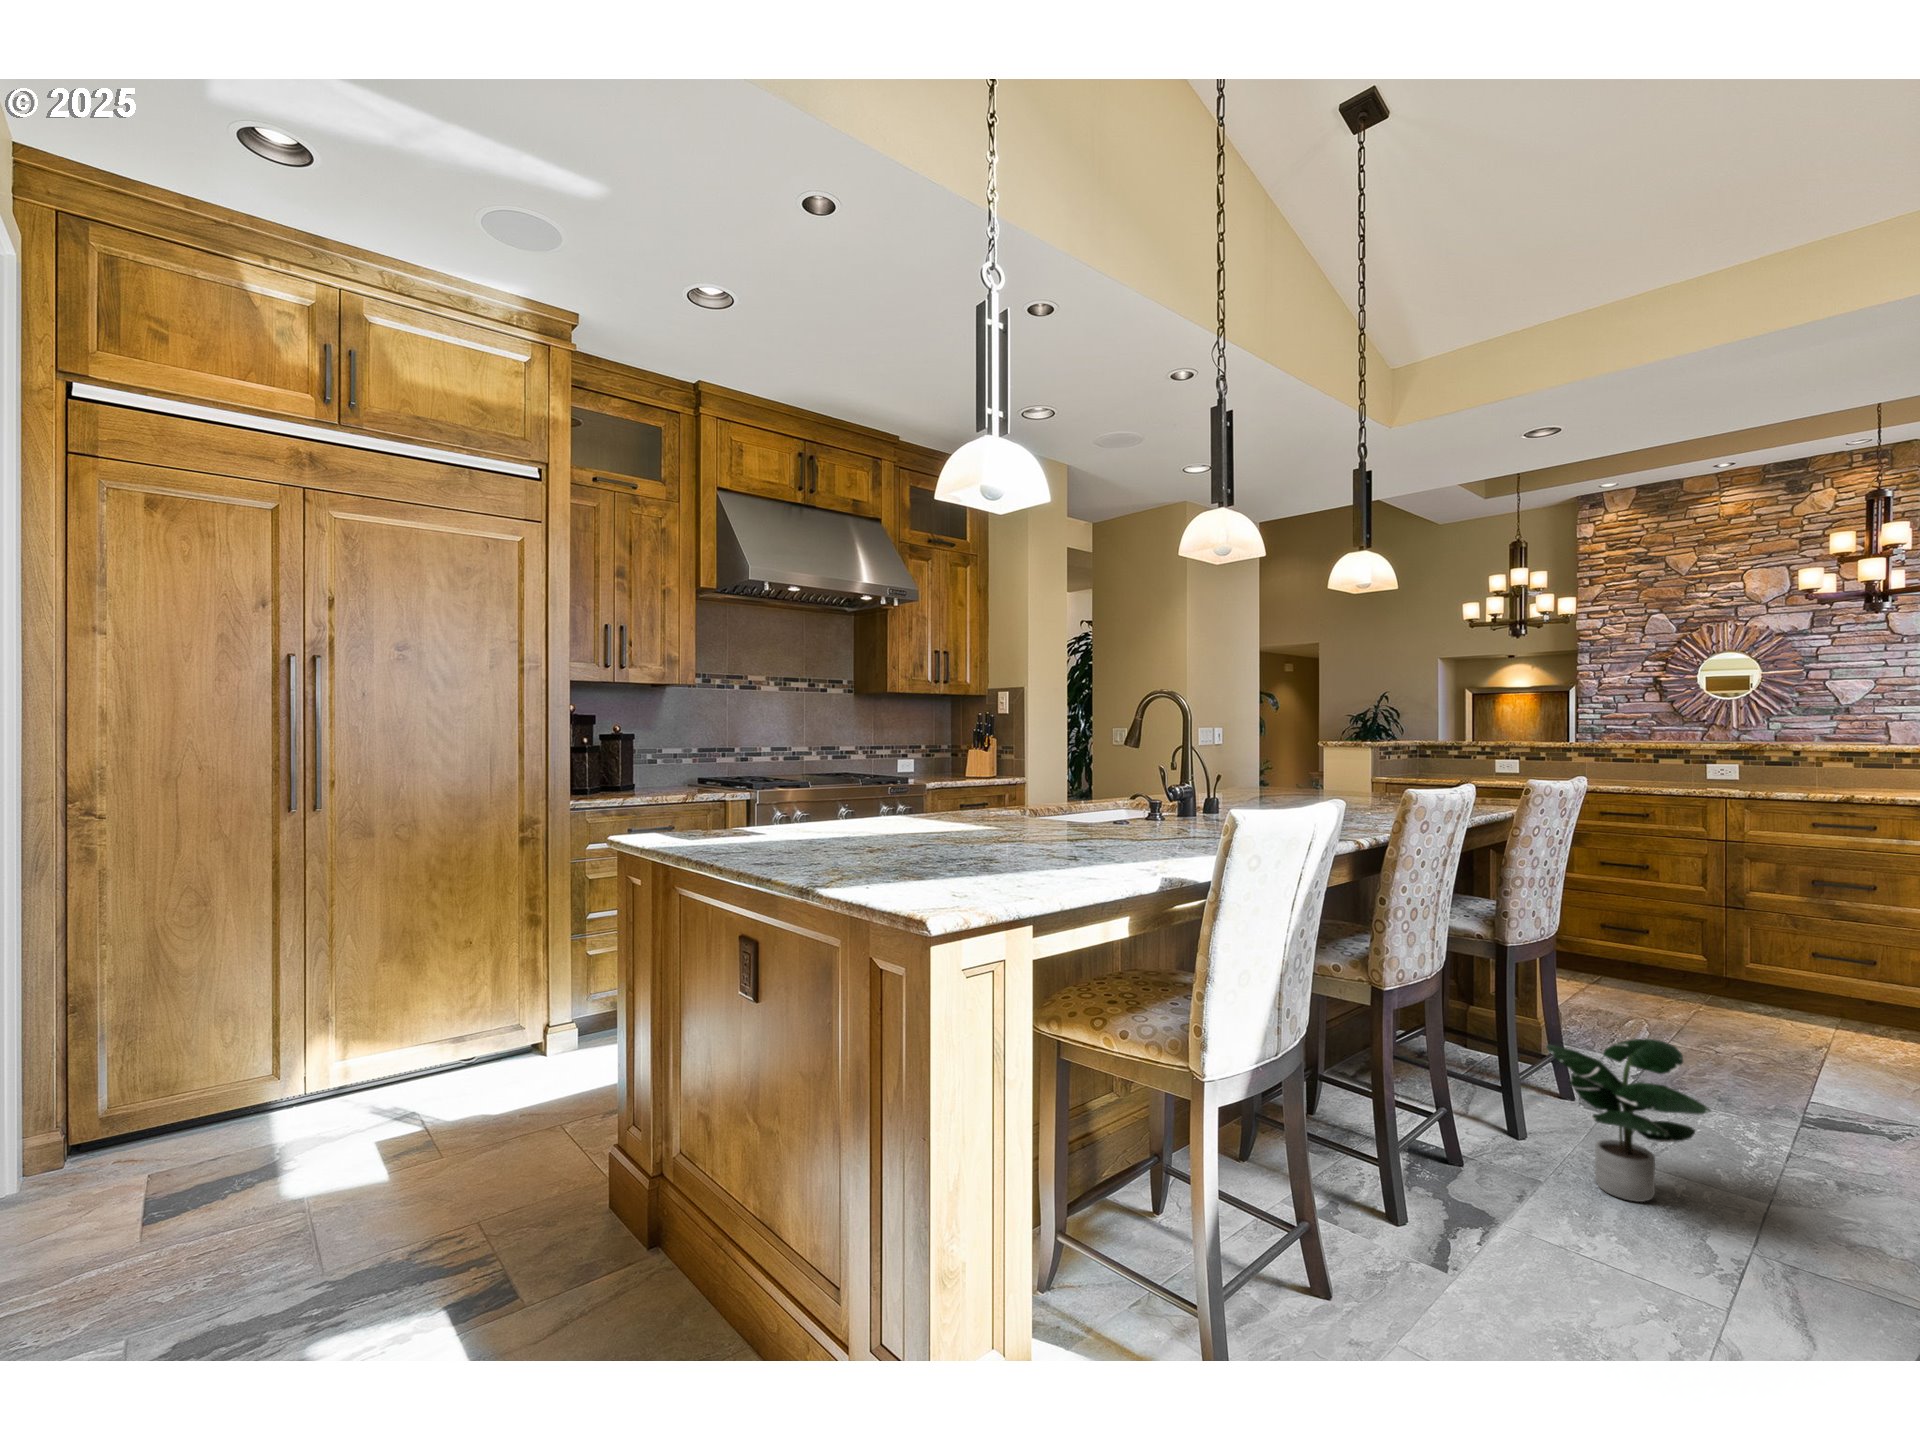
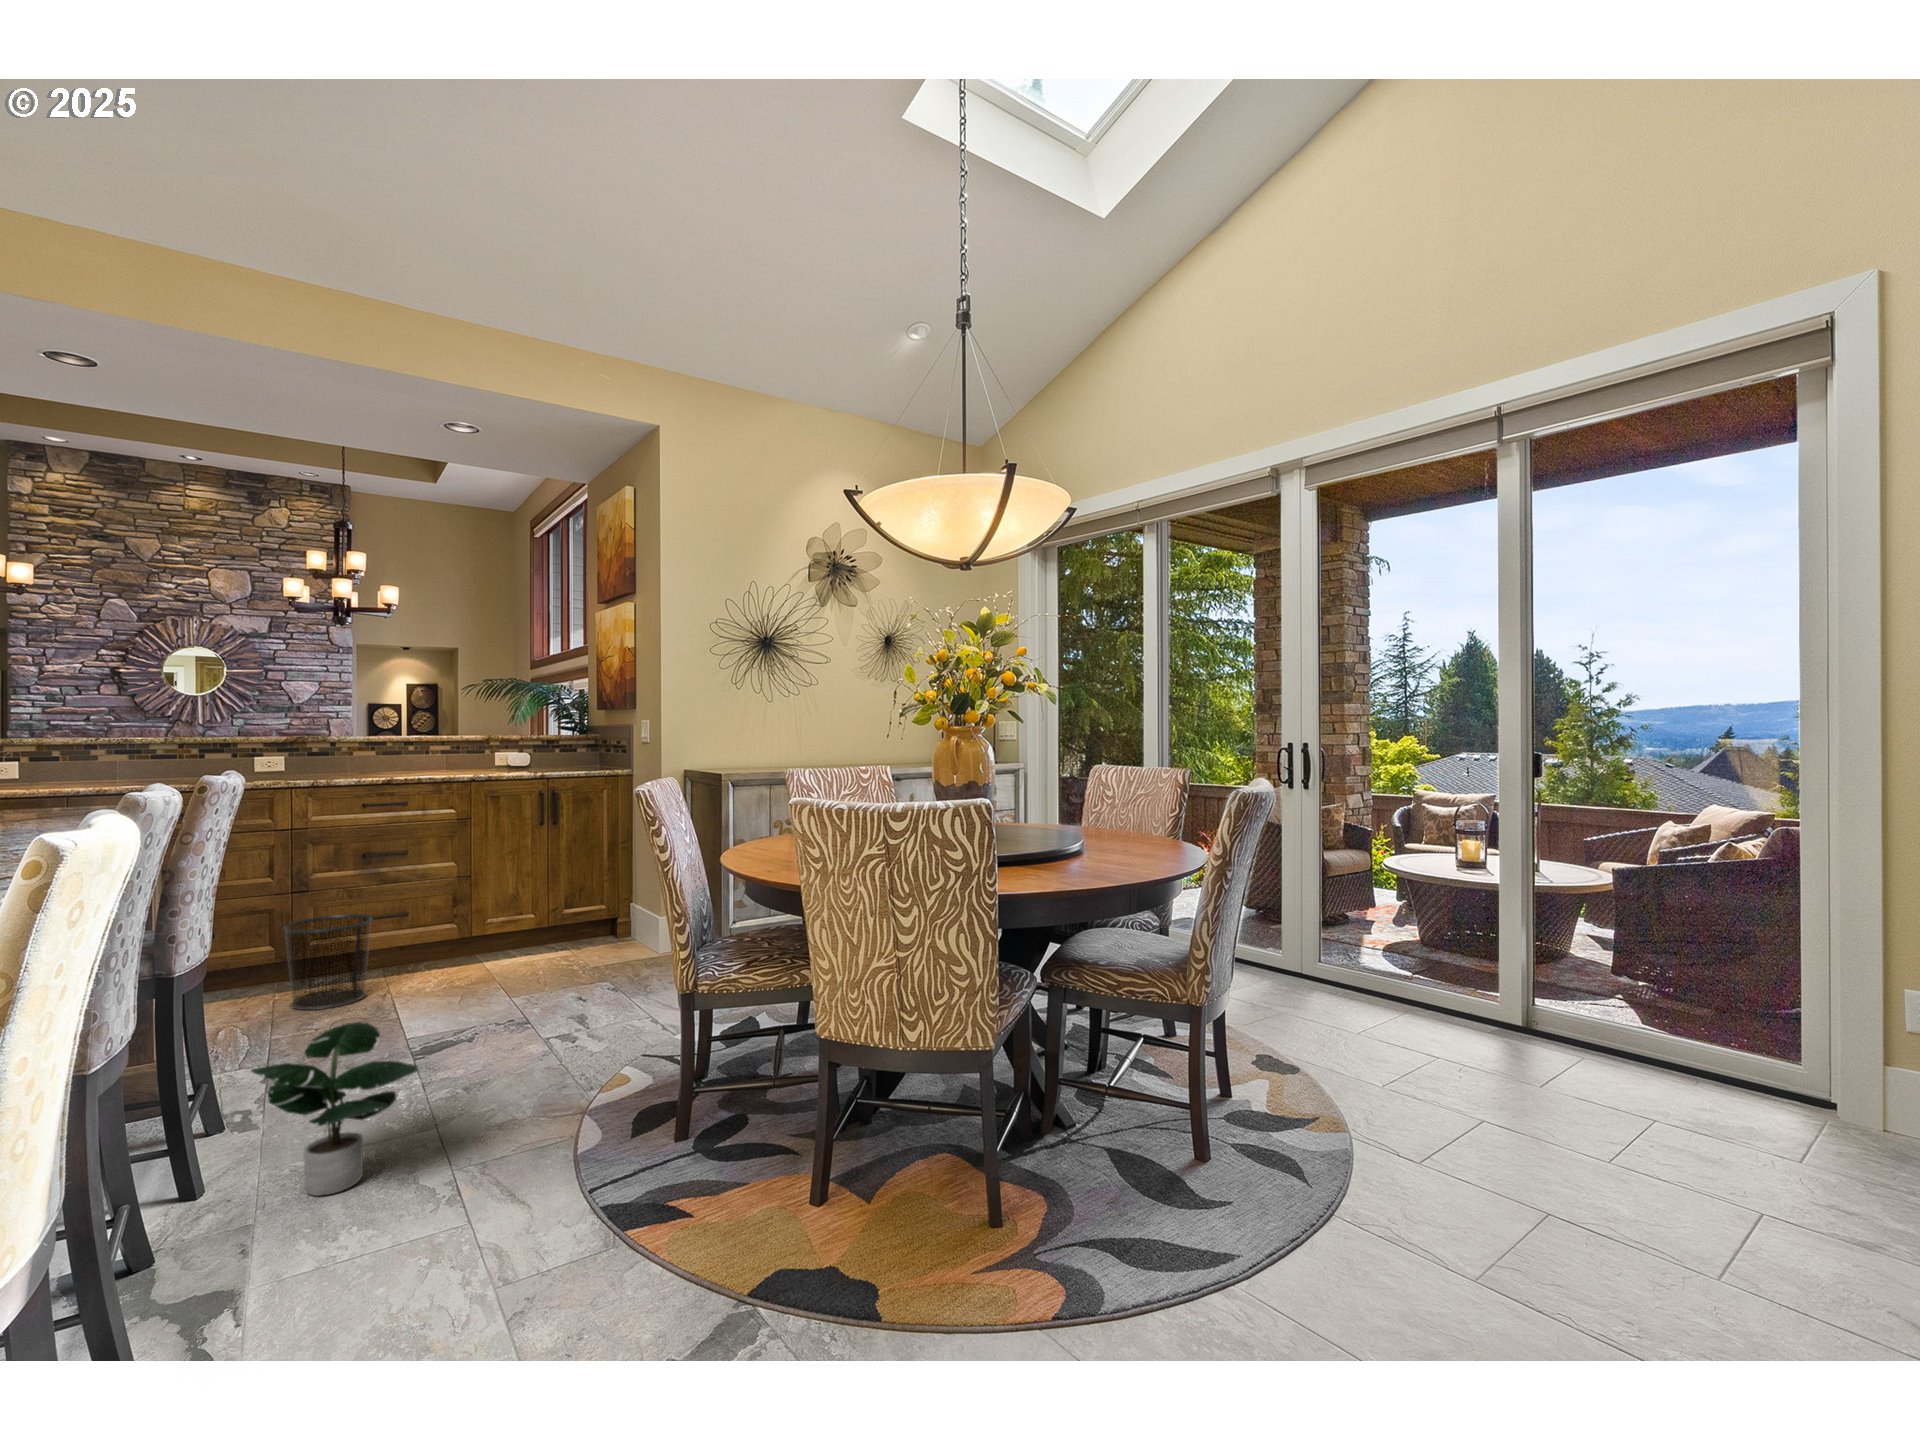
waste bin: none [1708,939,1814,1045] -> present [283,914,372,1010]

